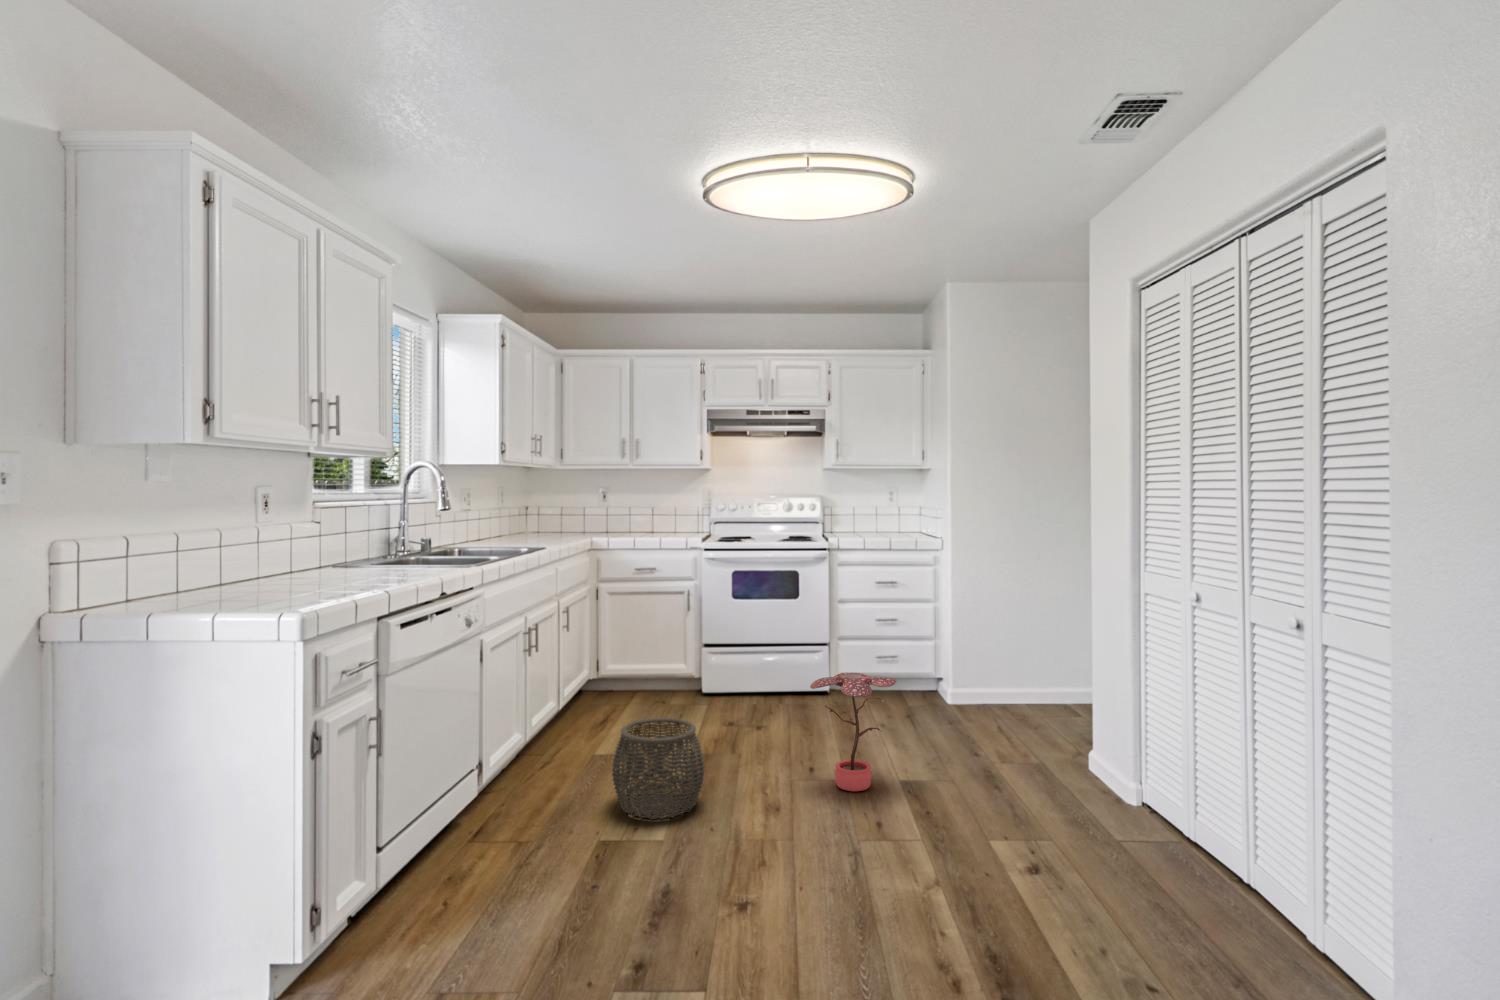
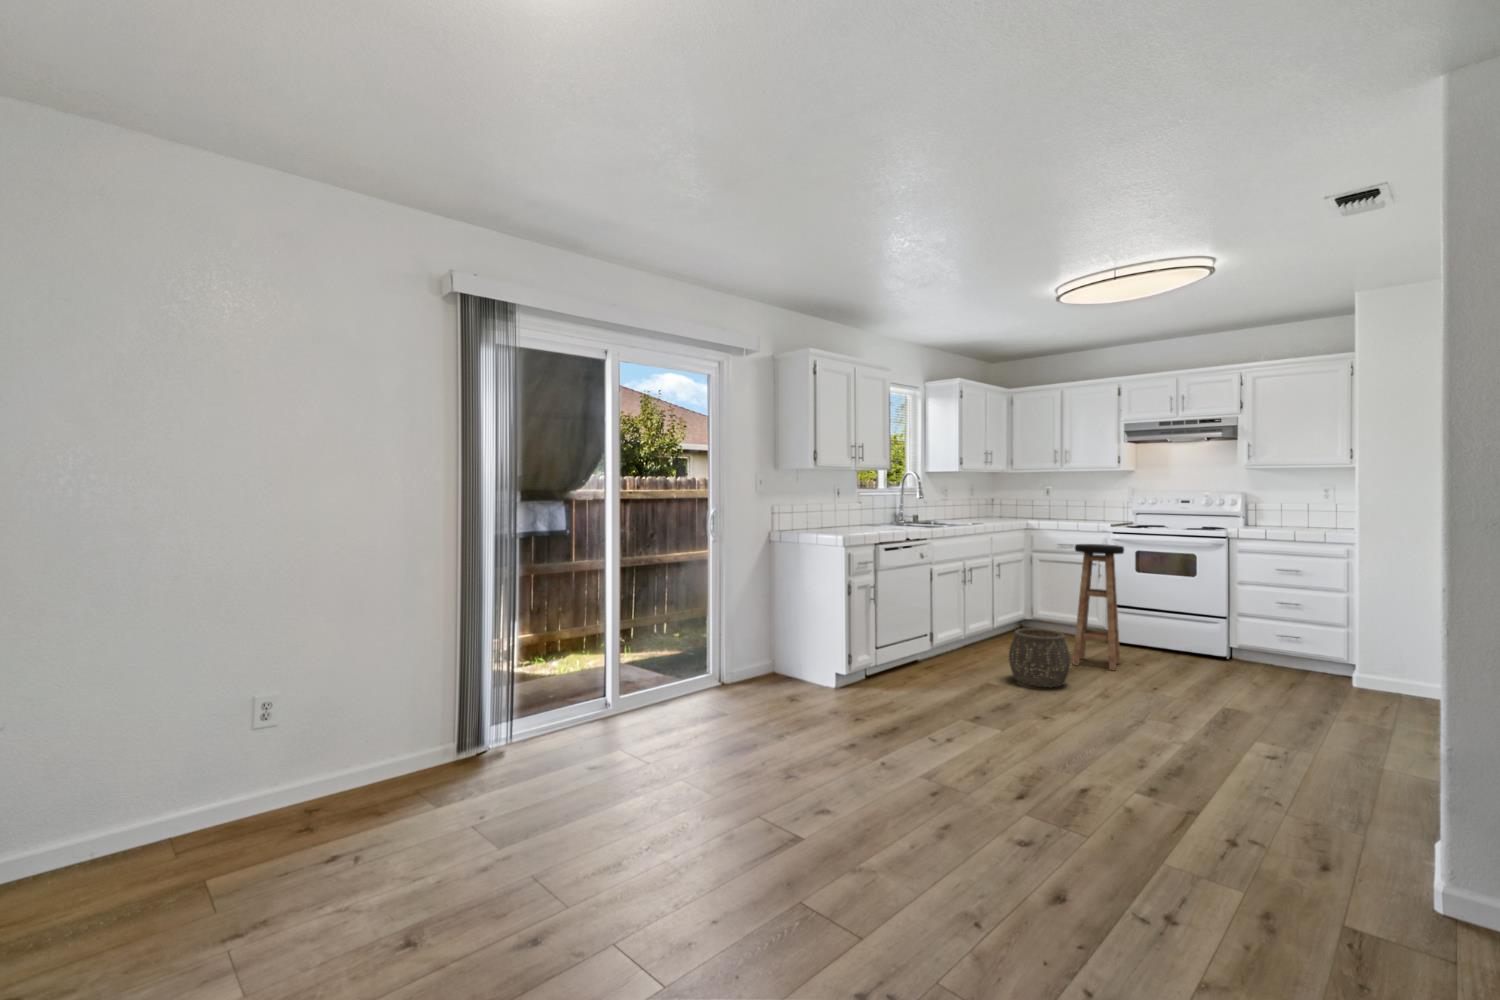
bar stool: none [680,573,743,754] -> present [1072,544,1124,671]
potted plant: present [810,673,896,791] -> none [1157,617,1232,702]

